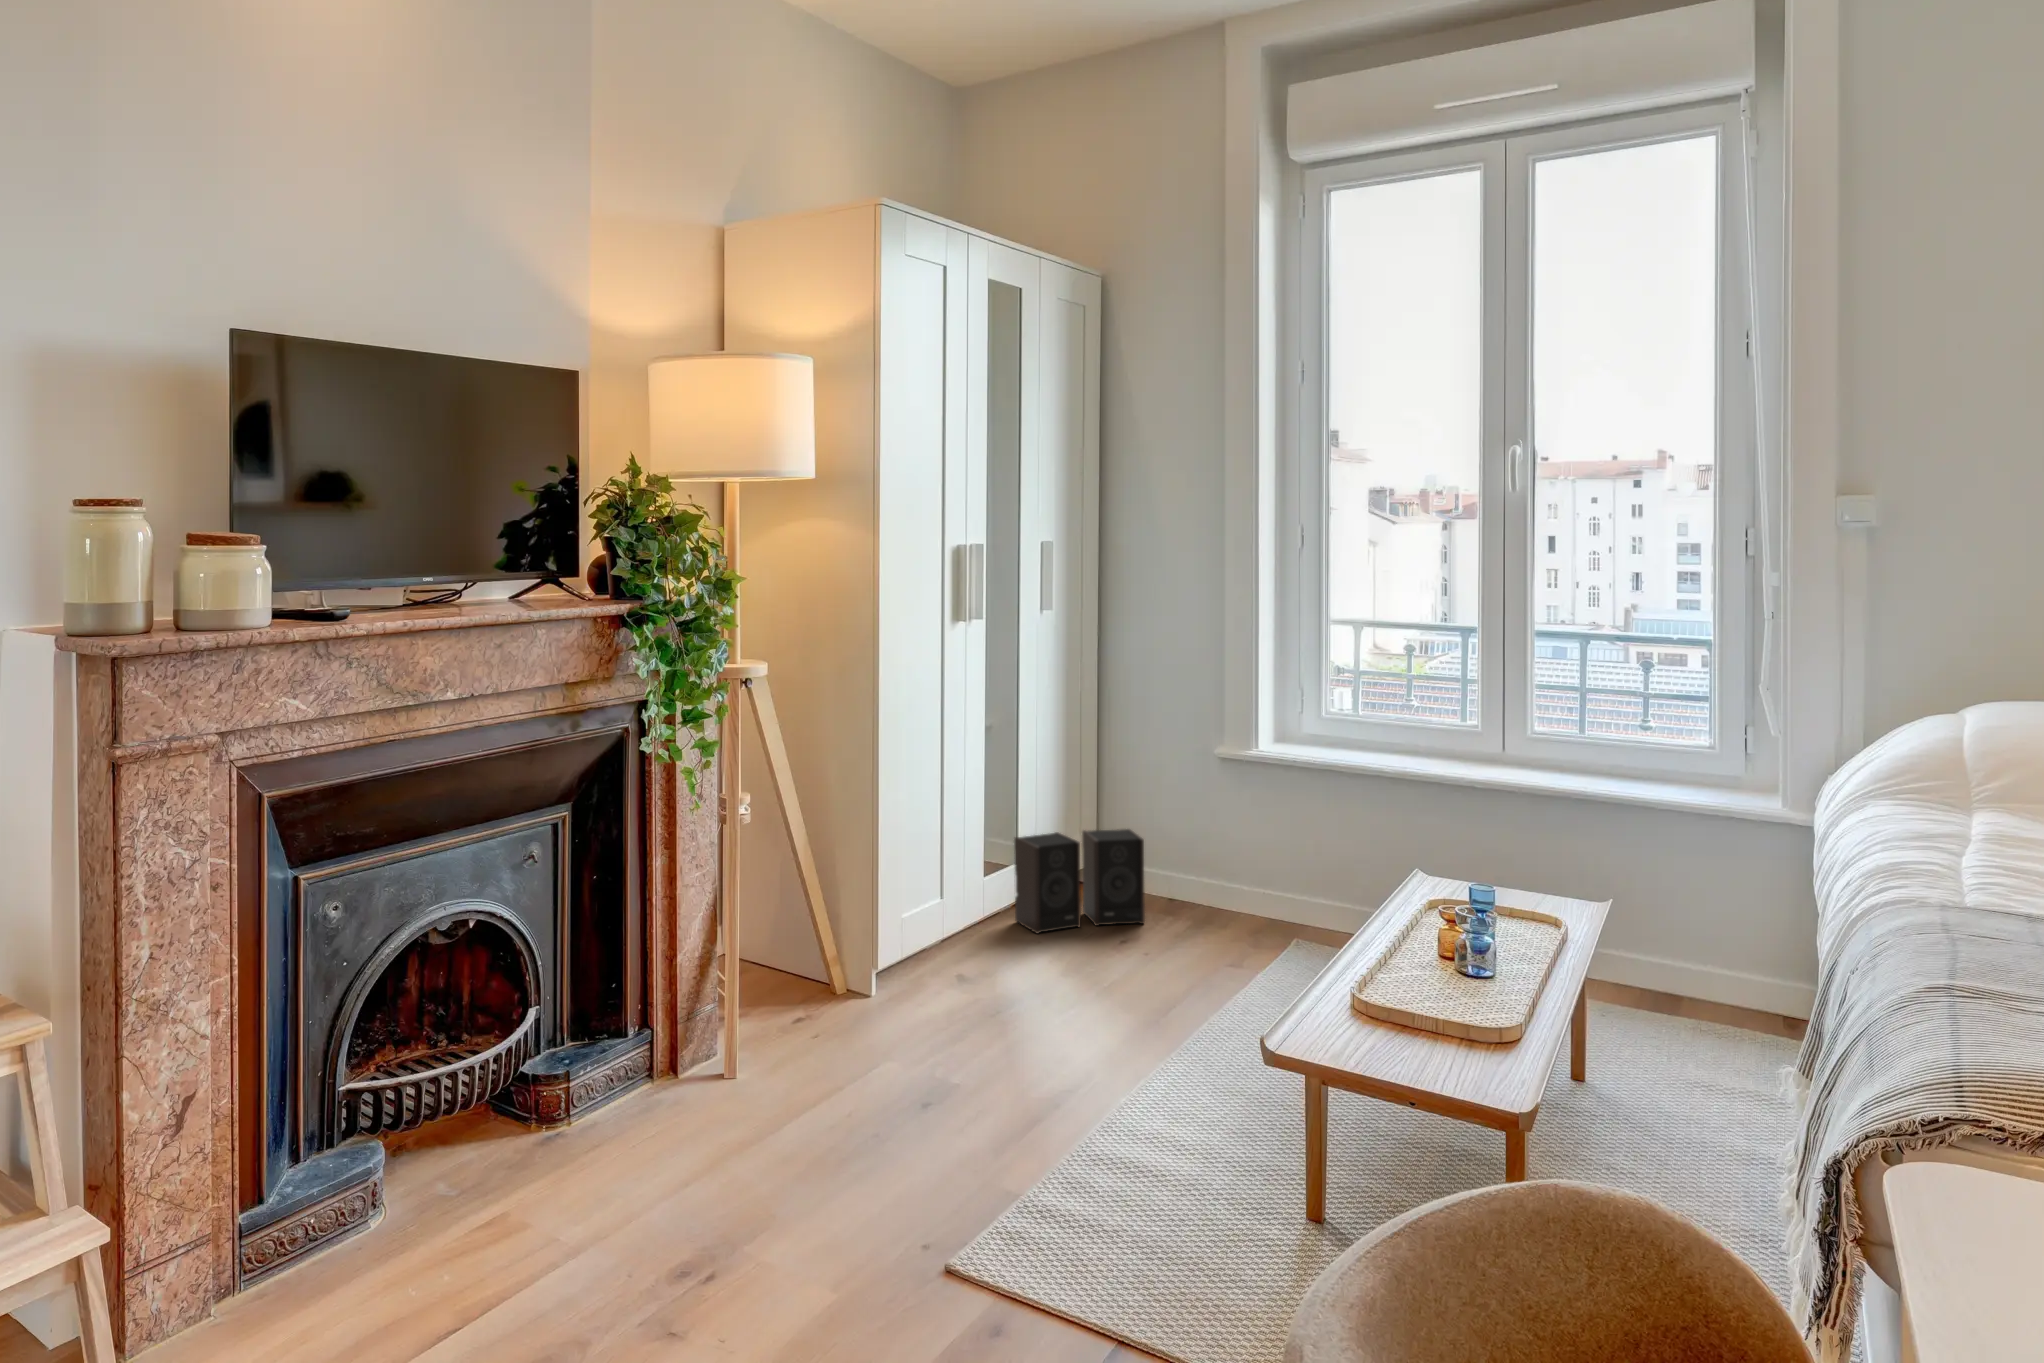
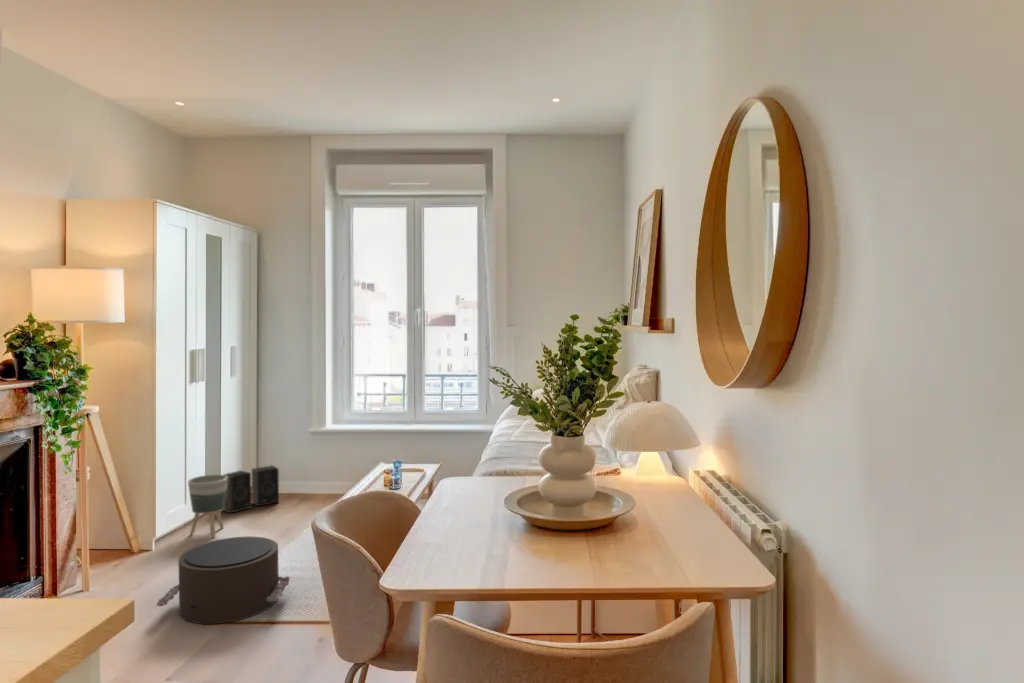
planter: none [941,839,1026,994] -> present [188,475,228,537]
pouf: none [842,1030,1173,1288] -> present [156,536,290,624]

